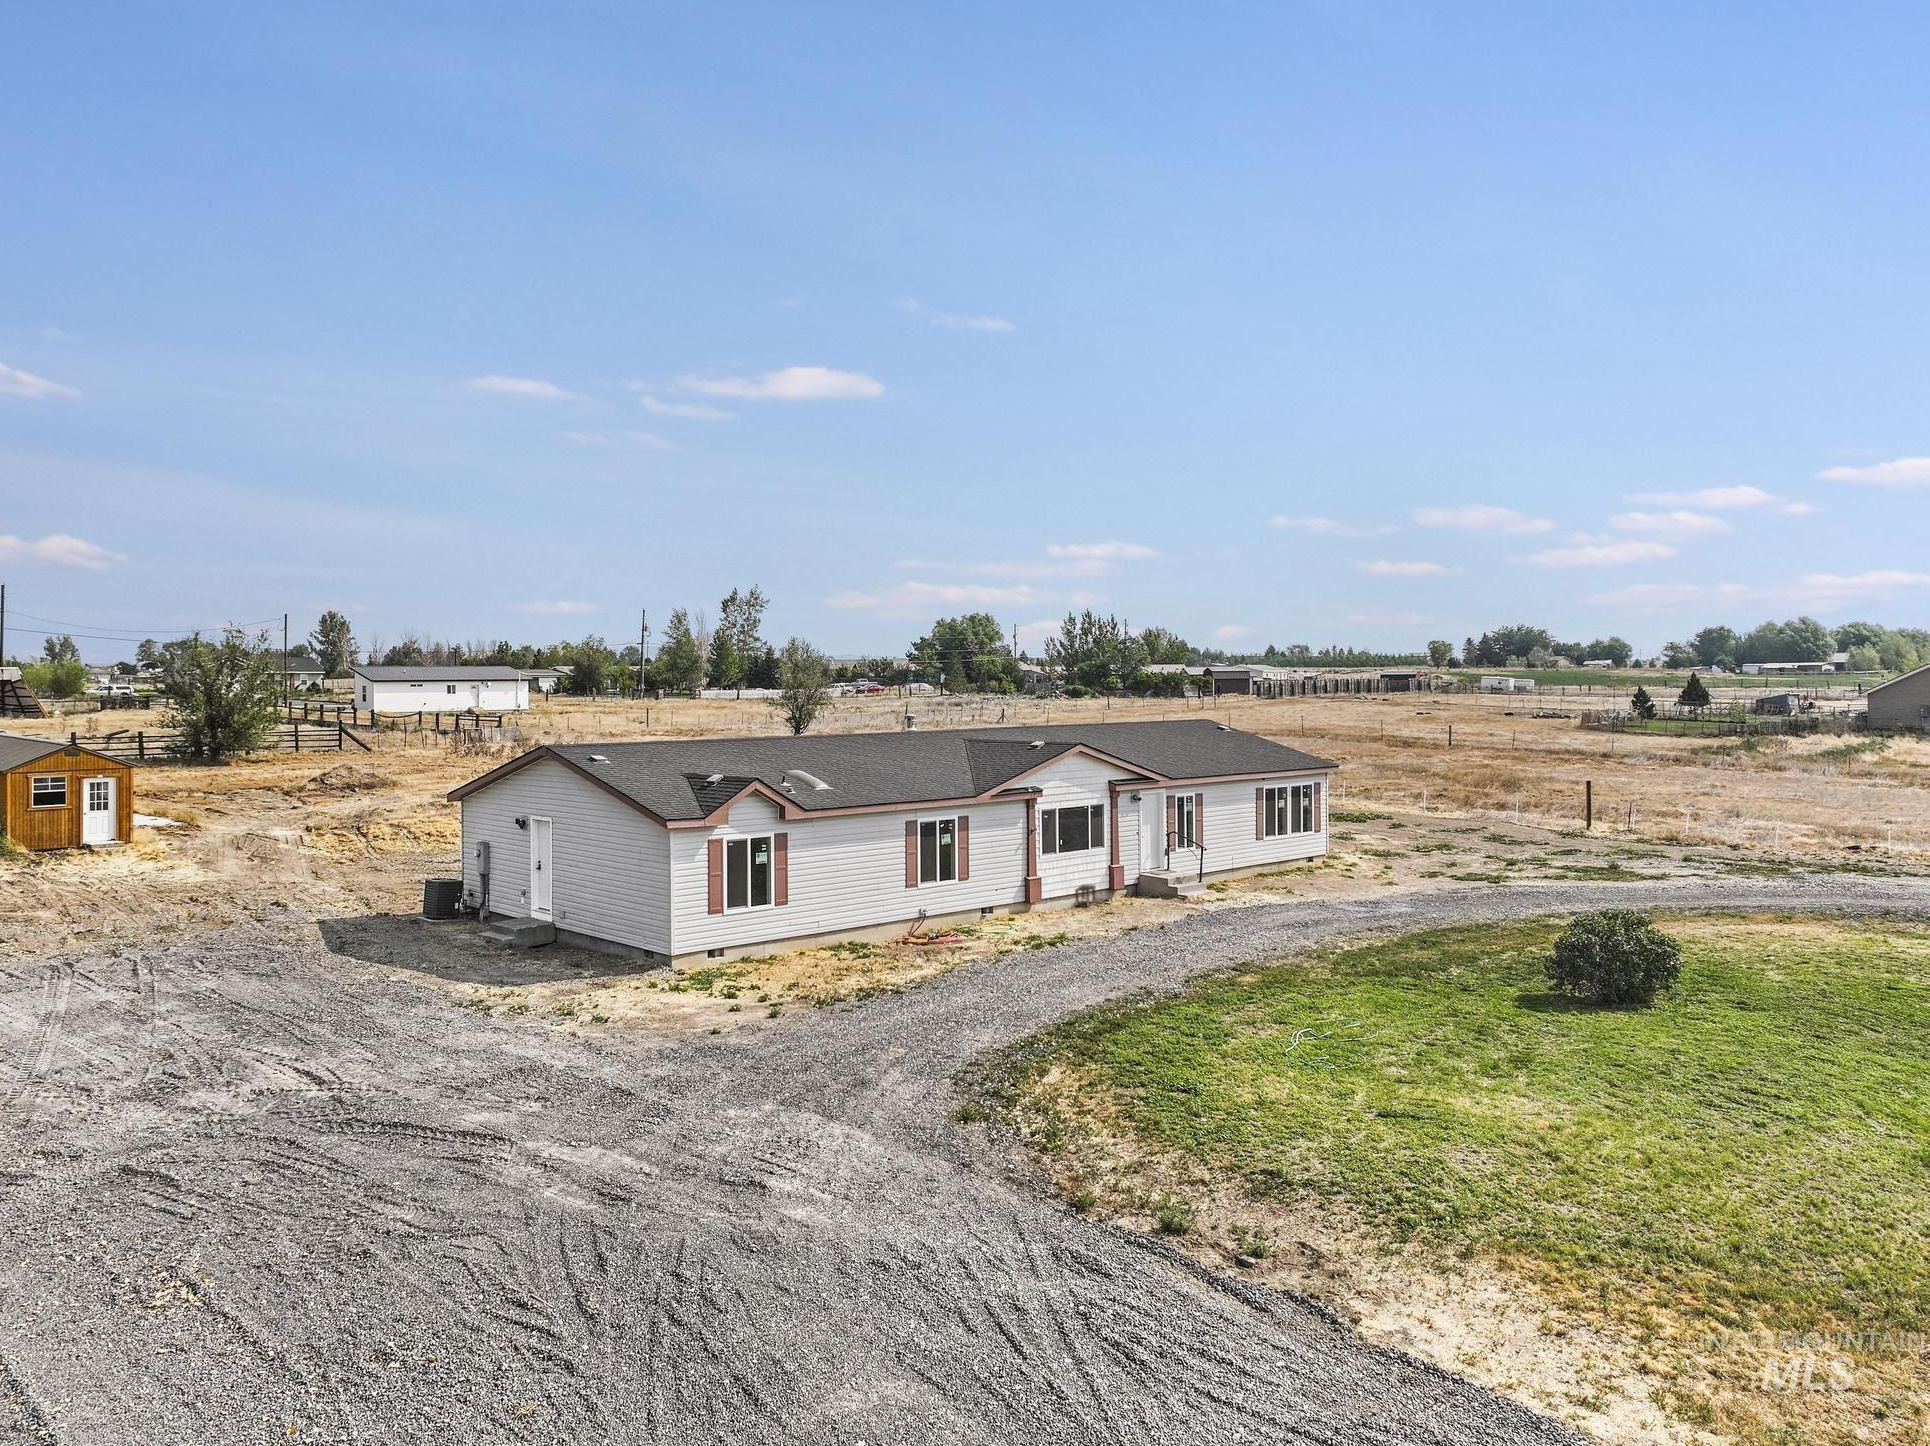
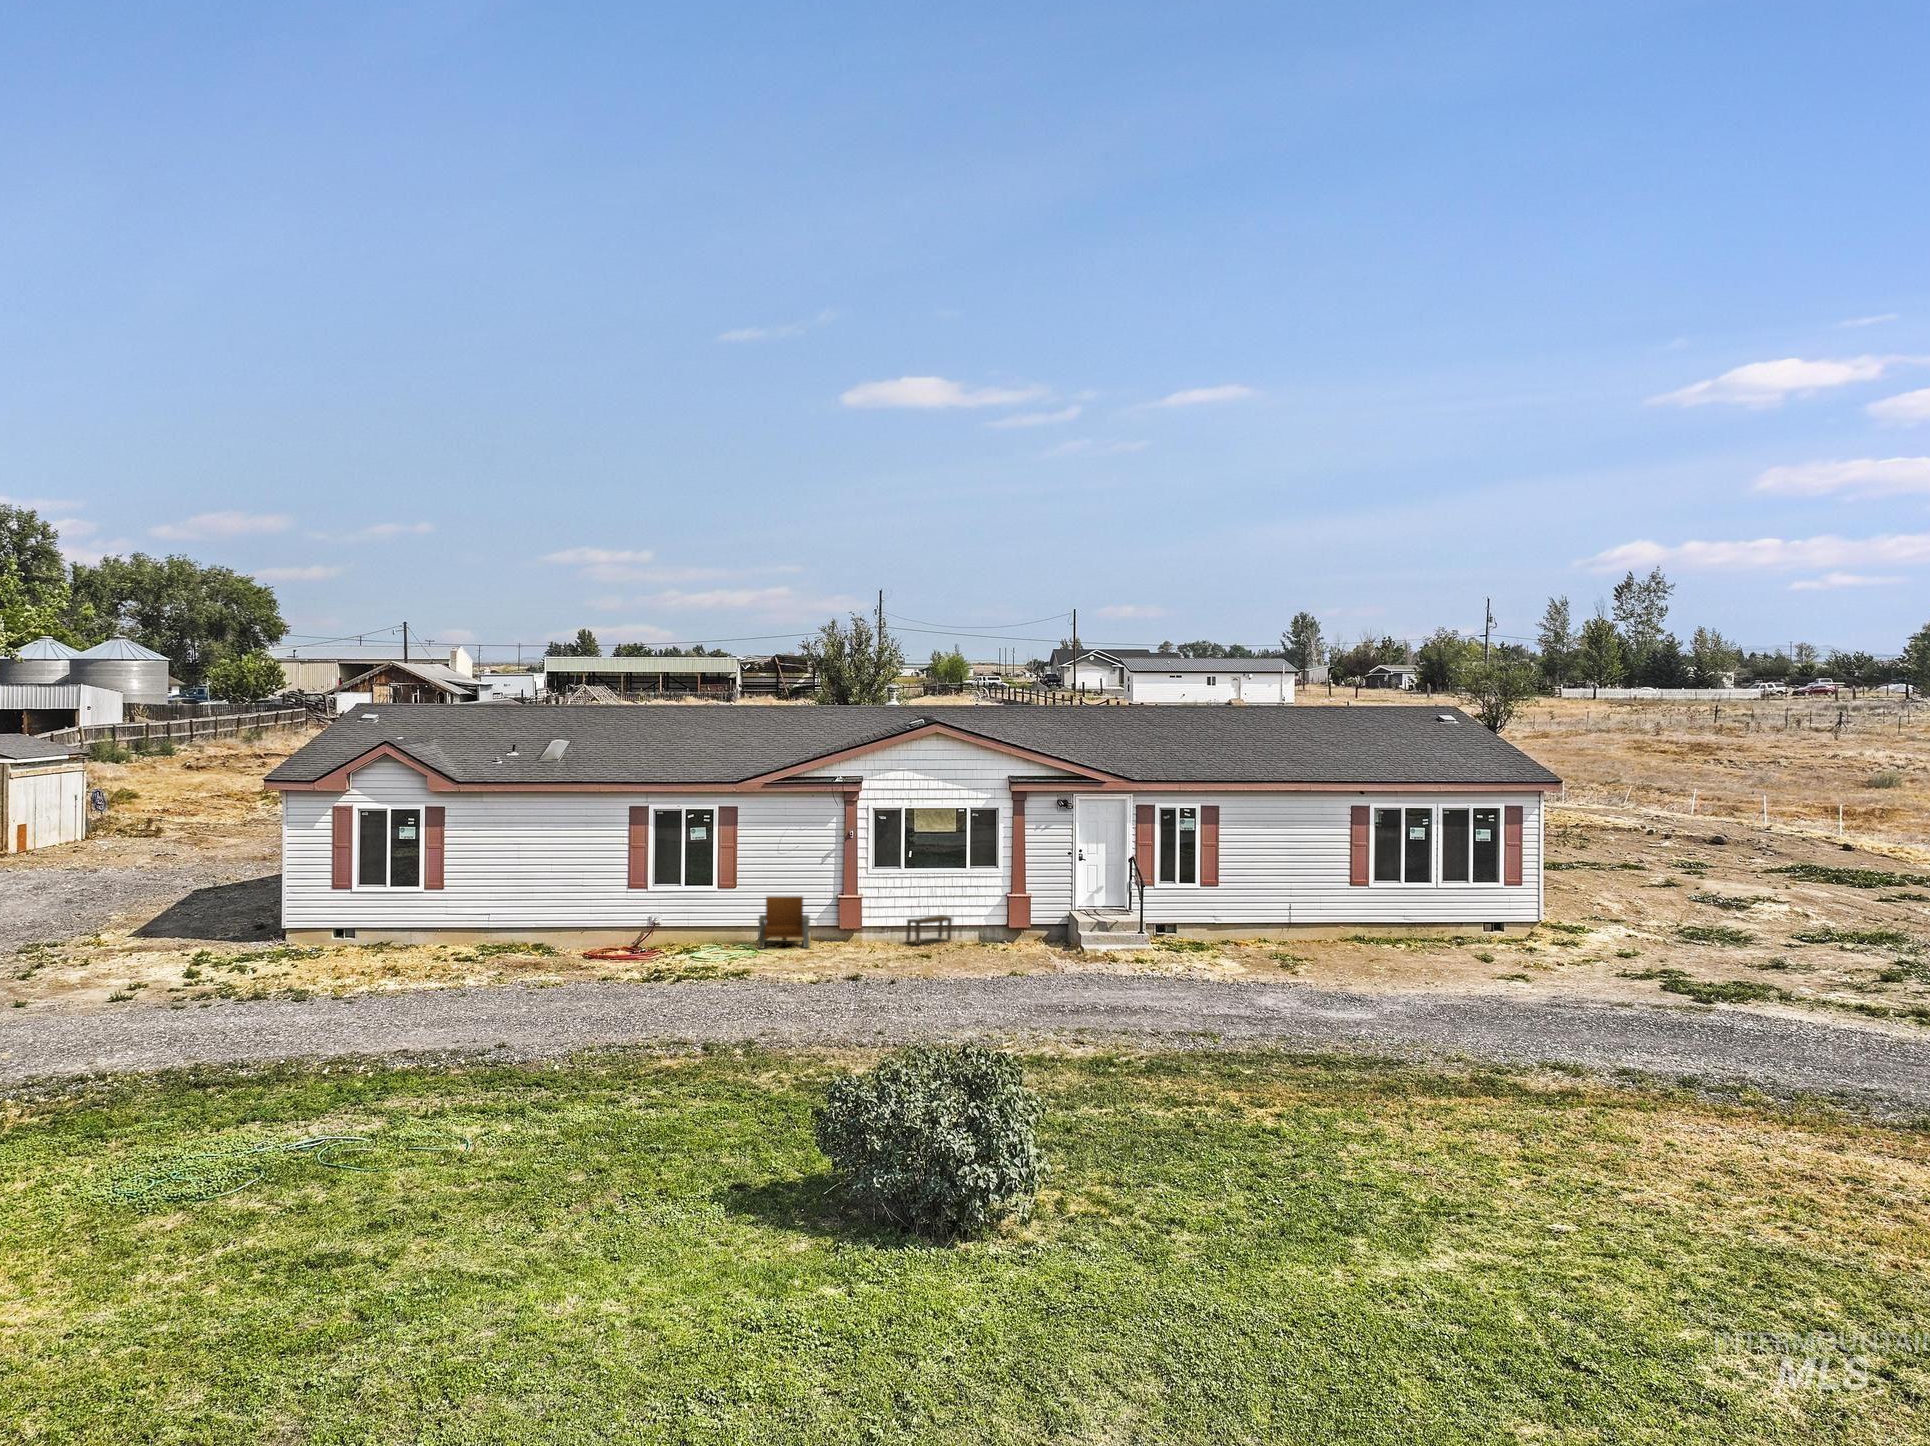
lounge chair: none [986,880,1036,922] -> present [758,896,810,949]

